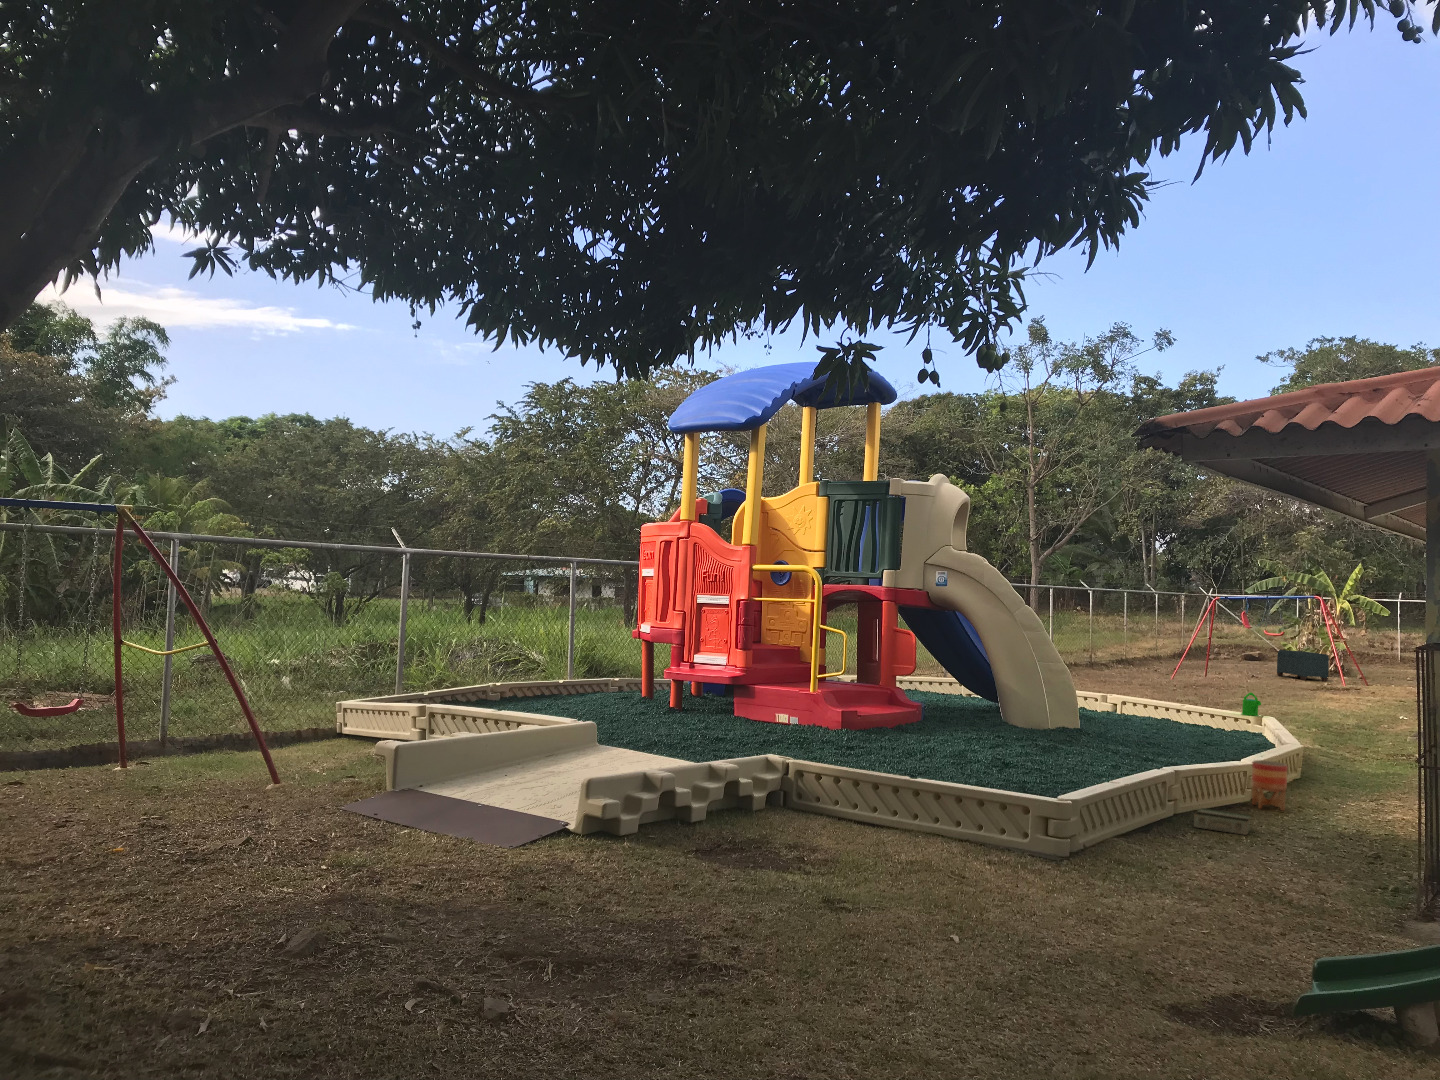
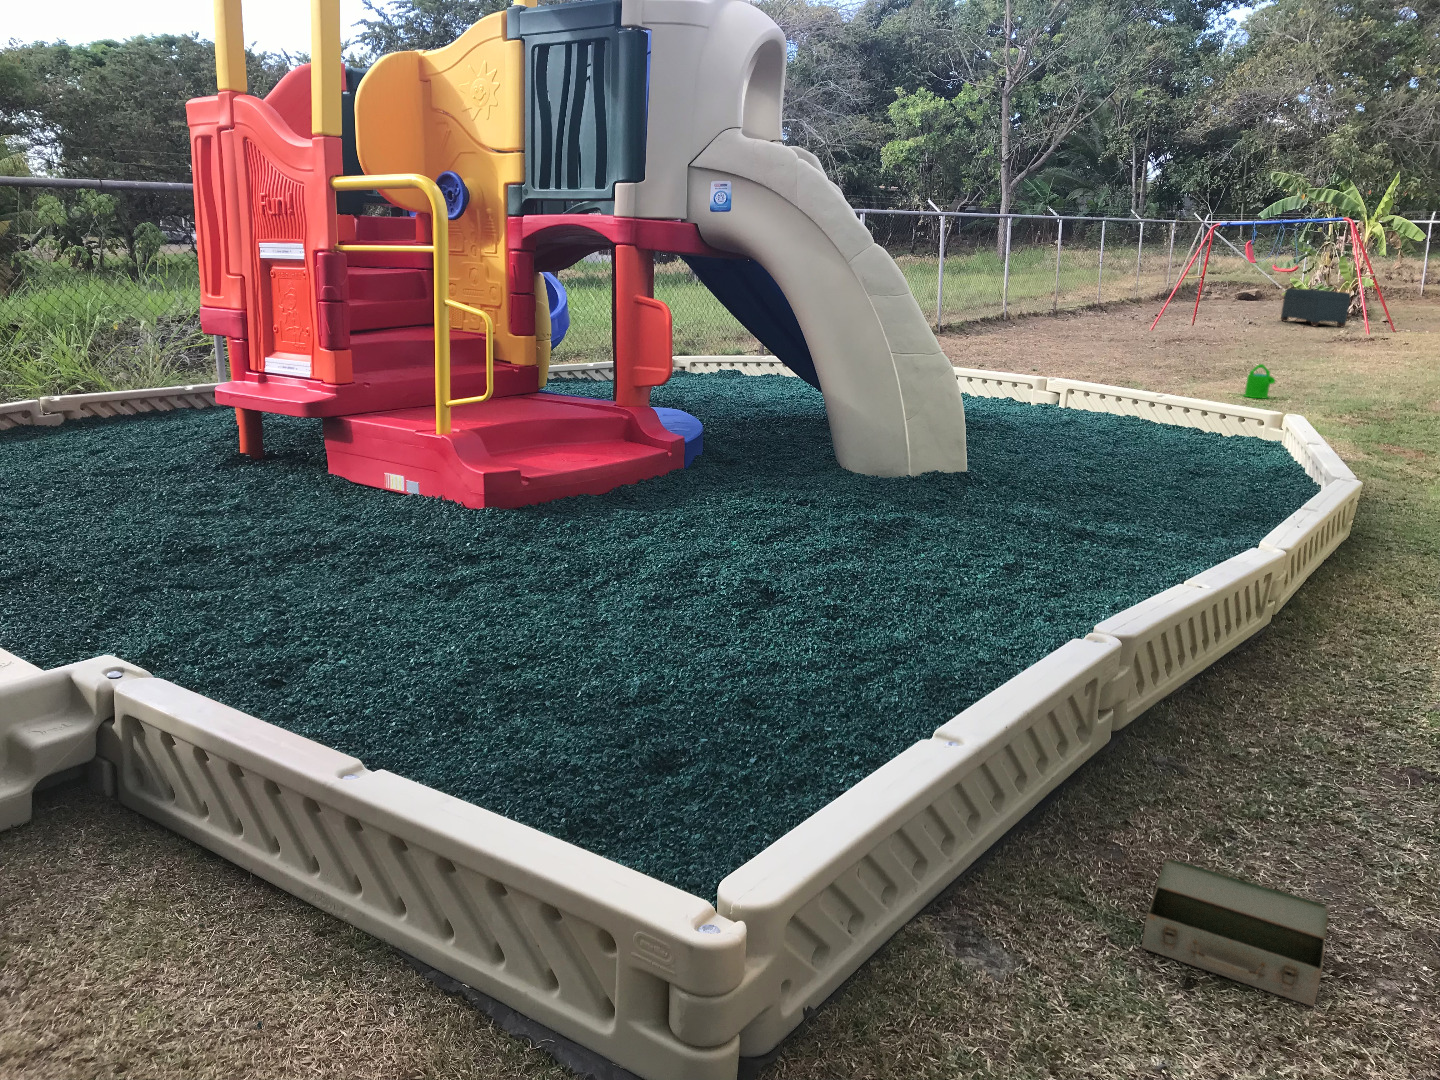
planter: present [1252,760,1288,811] -> none [1299,635,1412,773]

